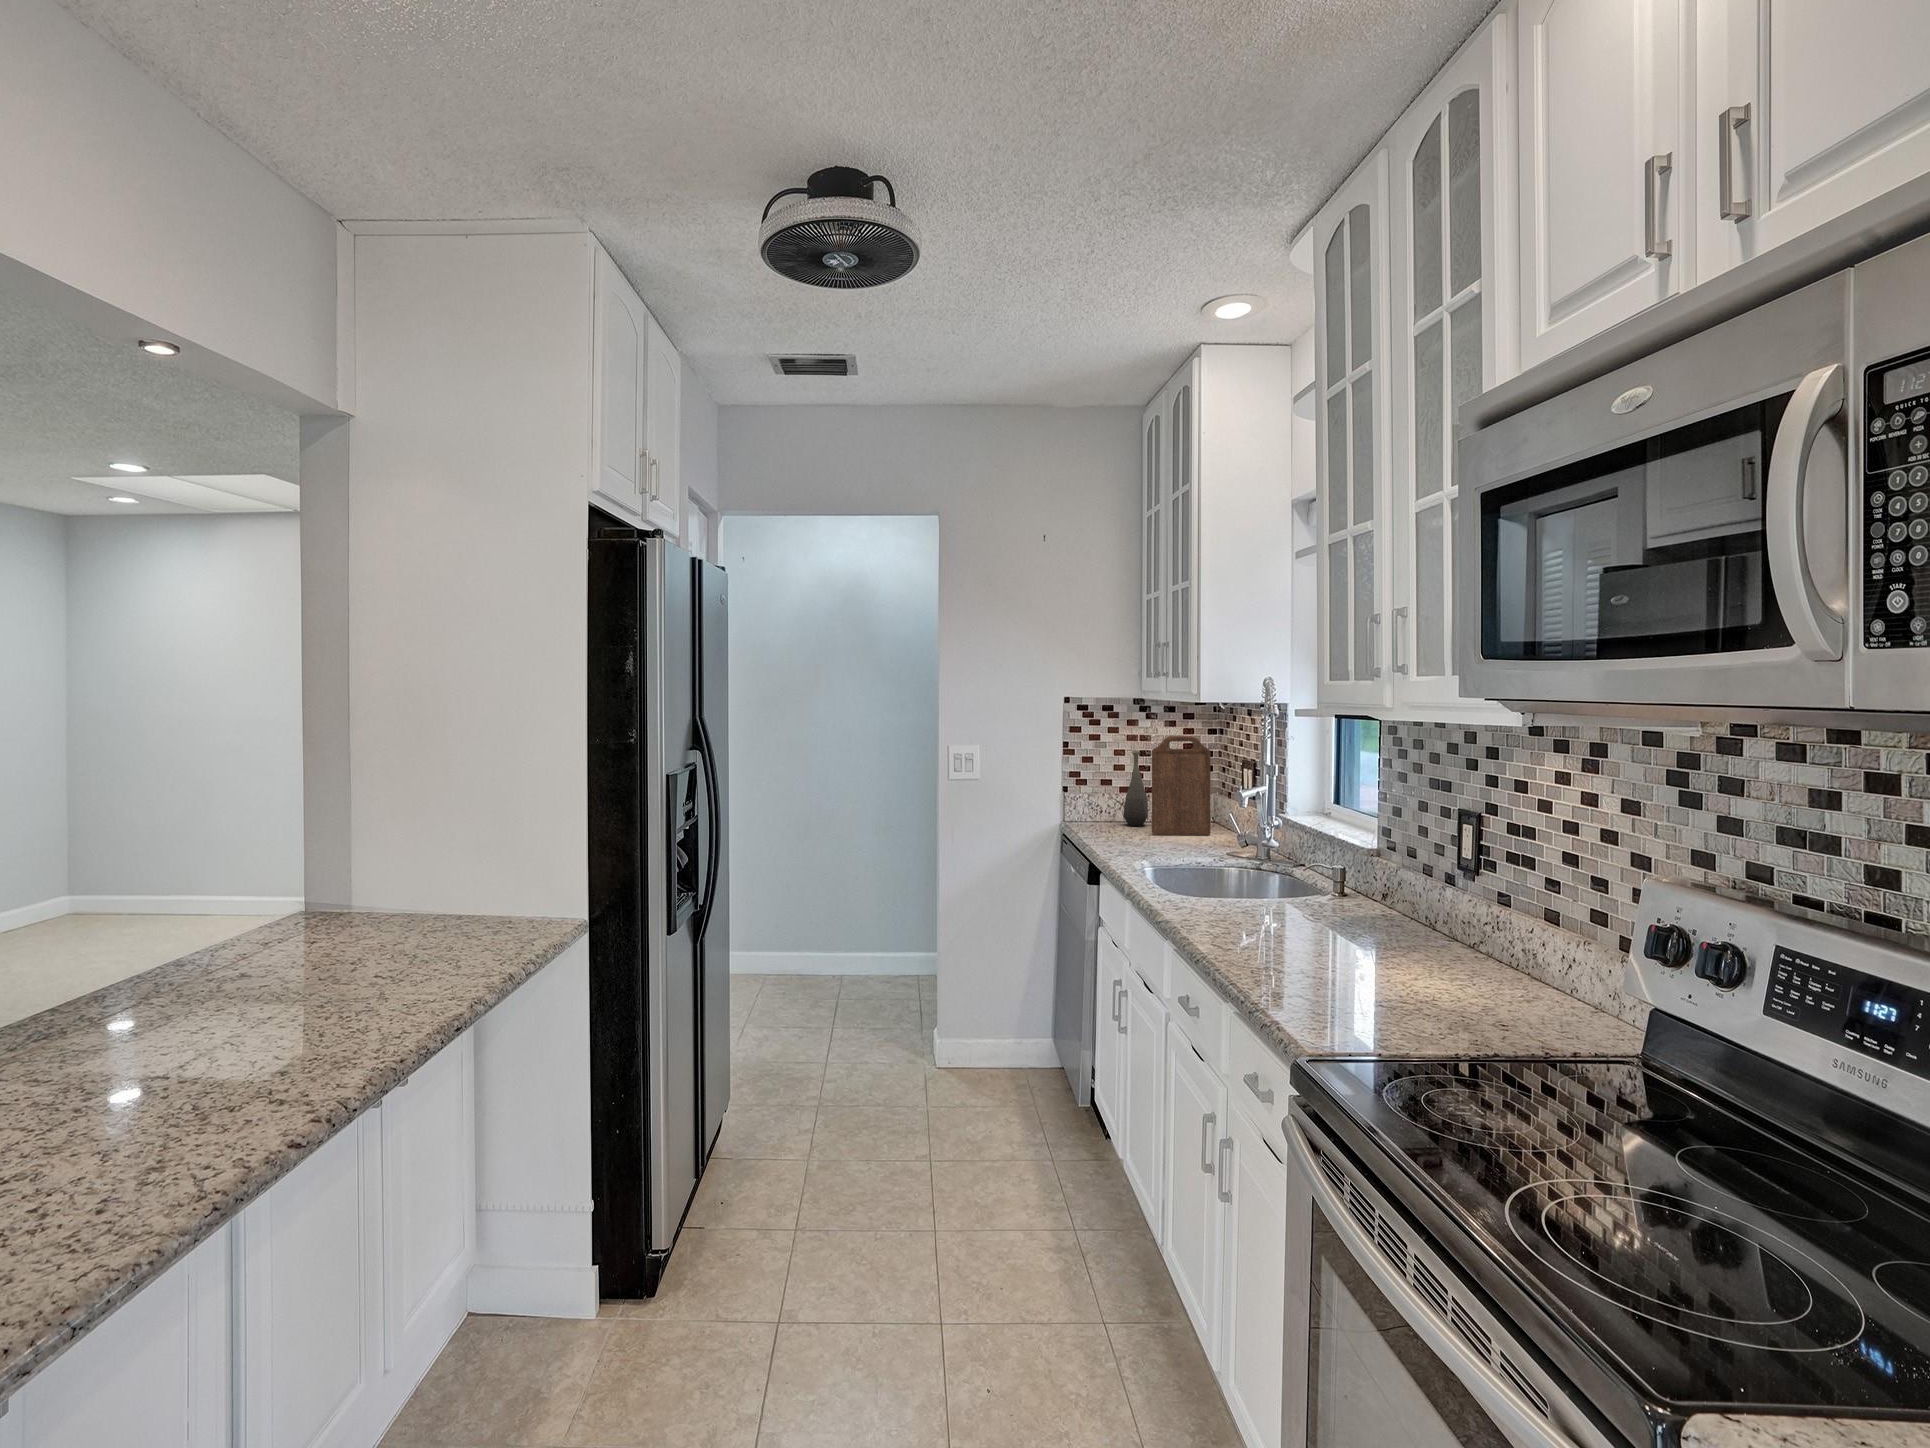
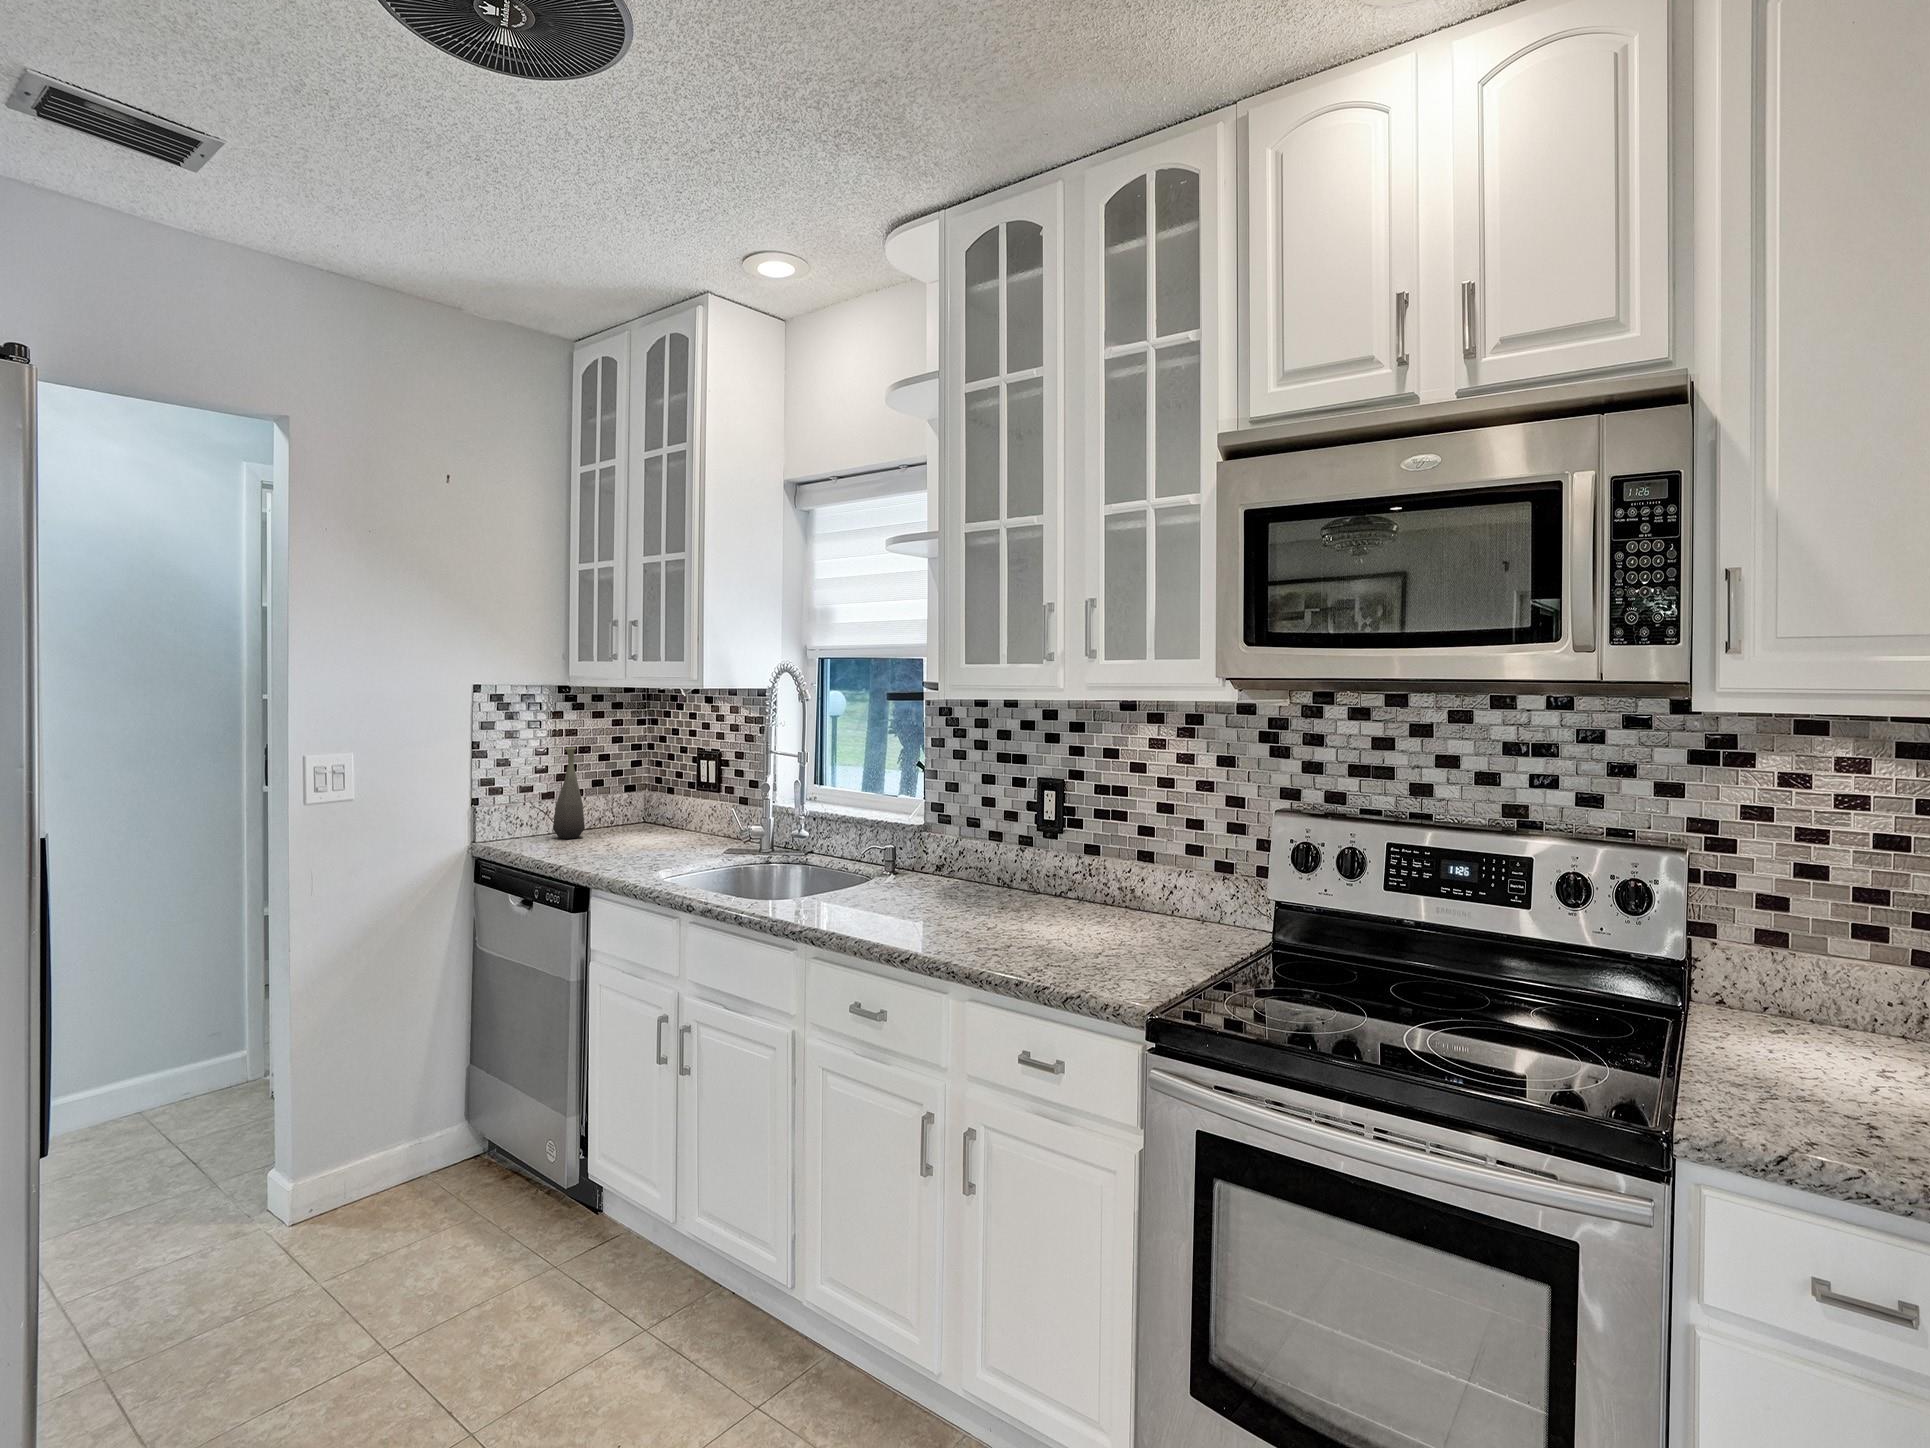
cutting board: present [1152,736,1211,835] -> none [608,727,673,845]

